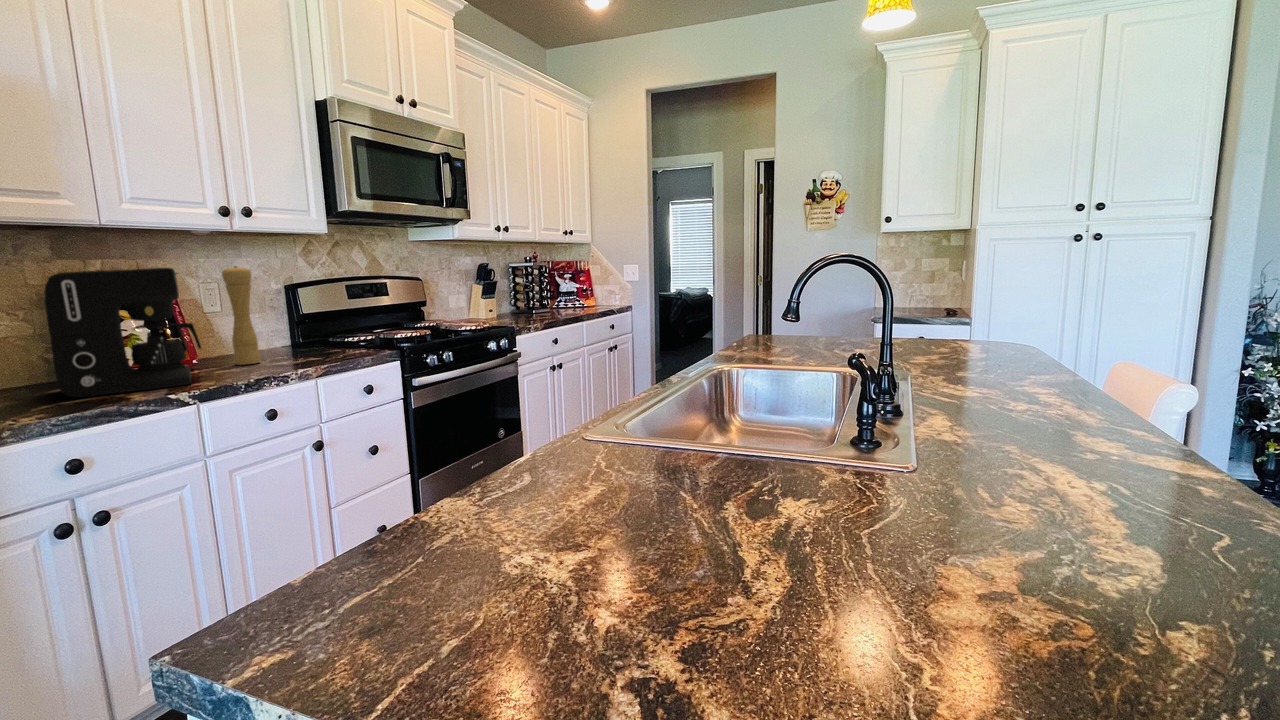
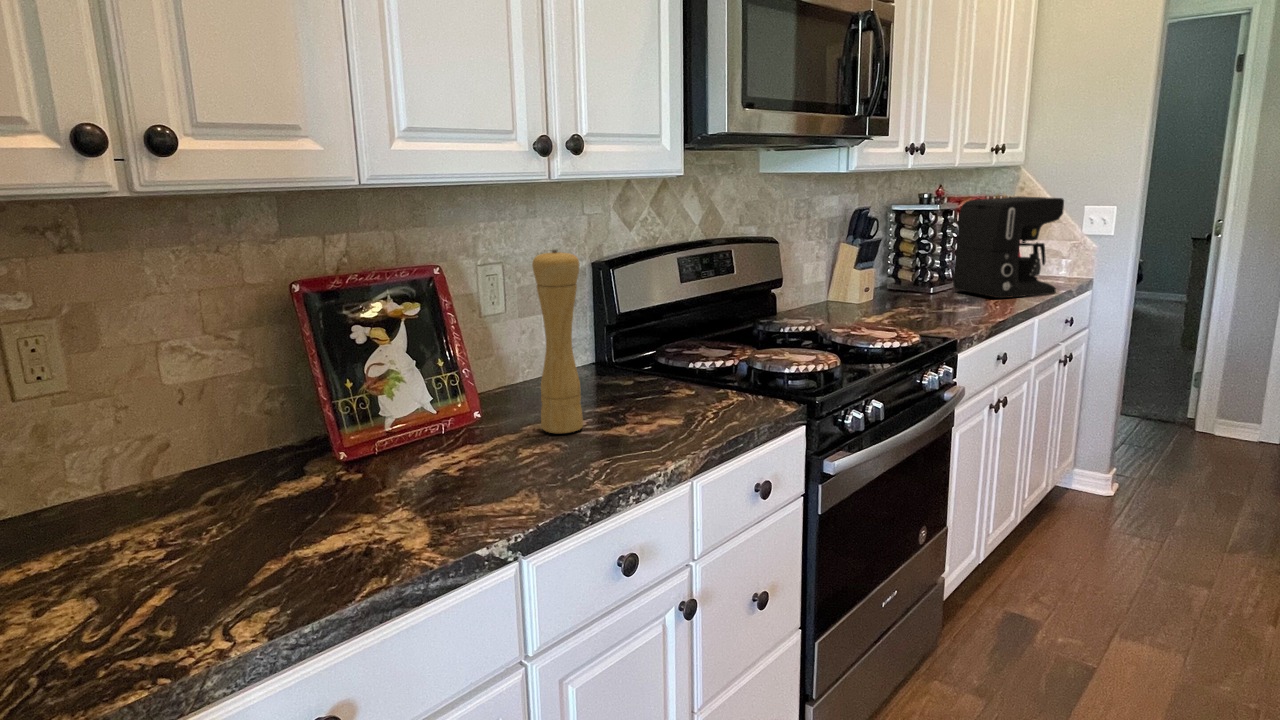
coffee maker: present [45,268,201,397] -> present [953,196,1064,298]

